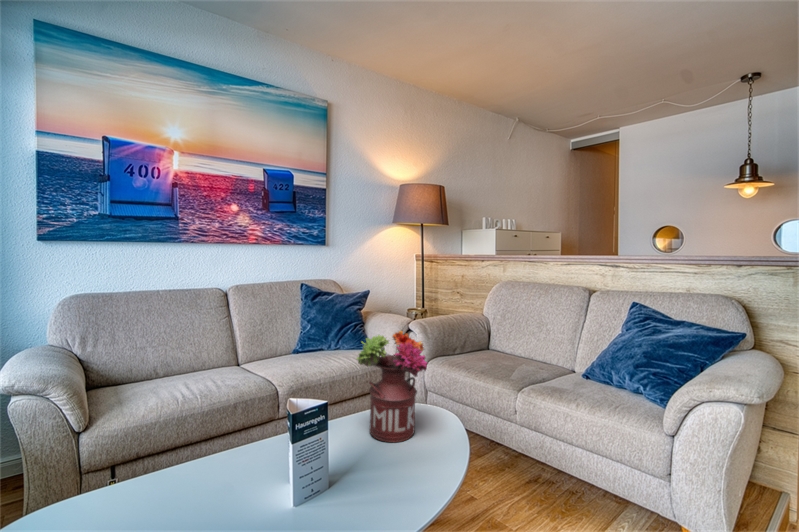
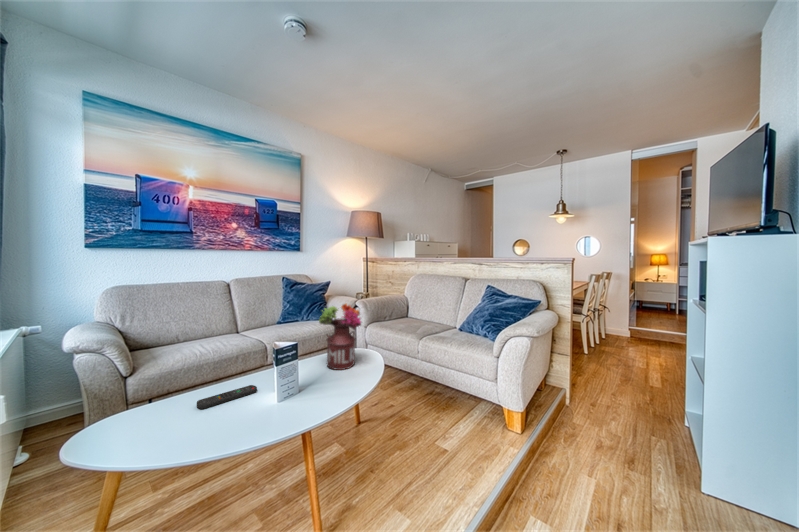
remote control: none [165,463,259,505] -> present [197,385,257,409]

